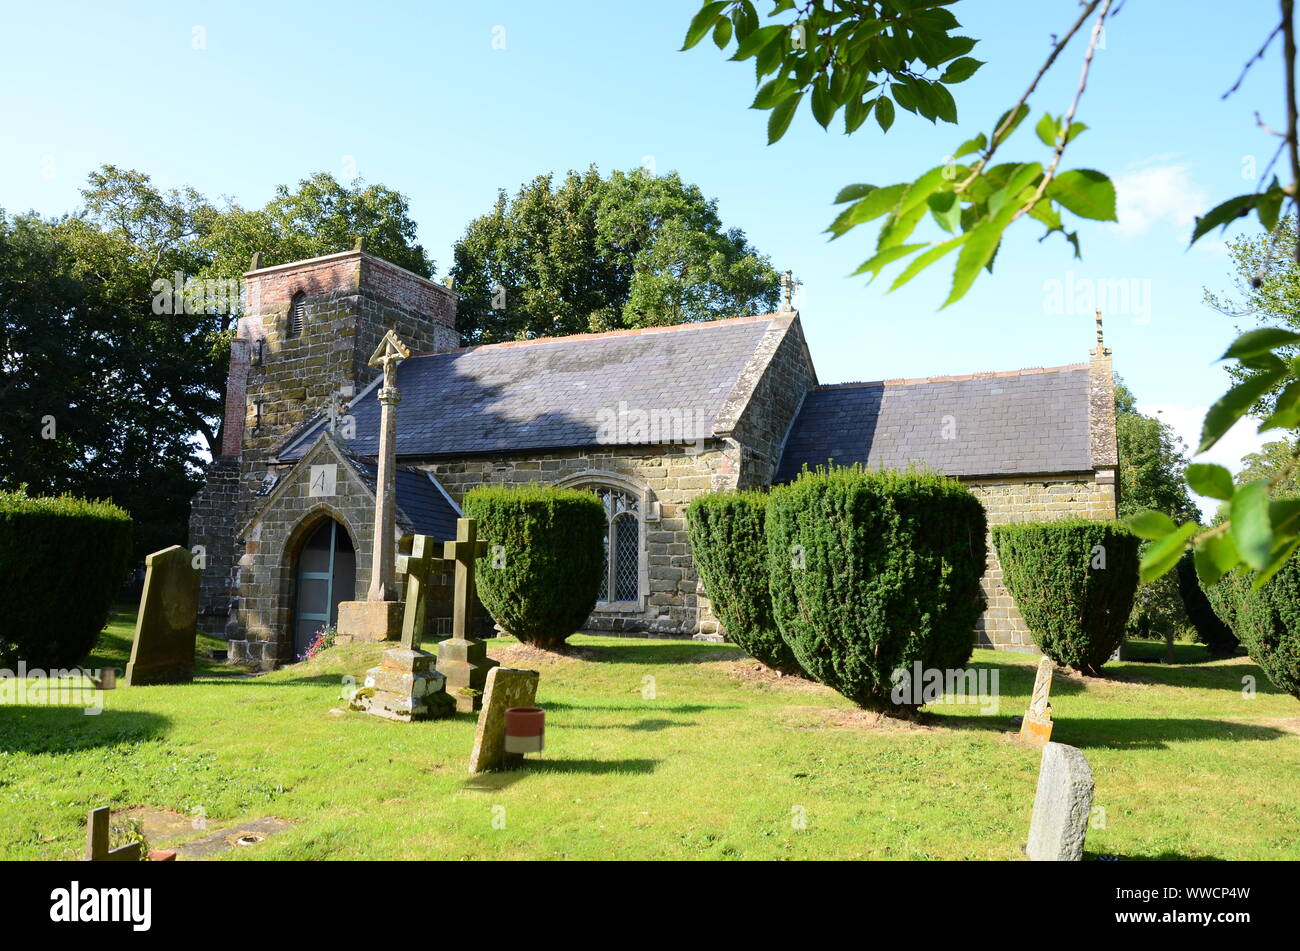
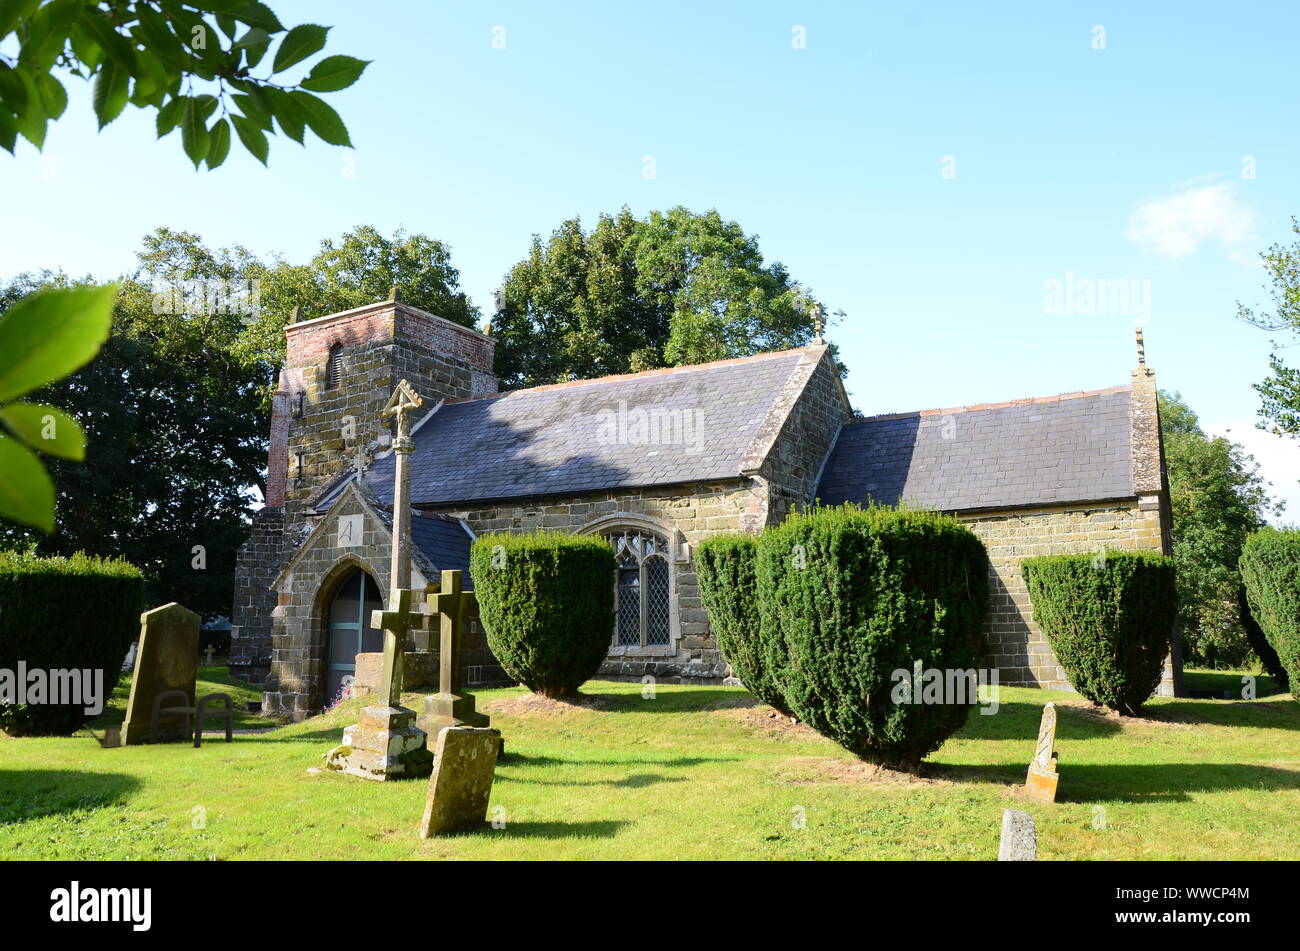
bench: present [1119,629,1174,665] -> present [149,690,233,748]
planter: present [503,707,545,768] -> none [451,771,496,838]

